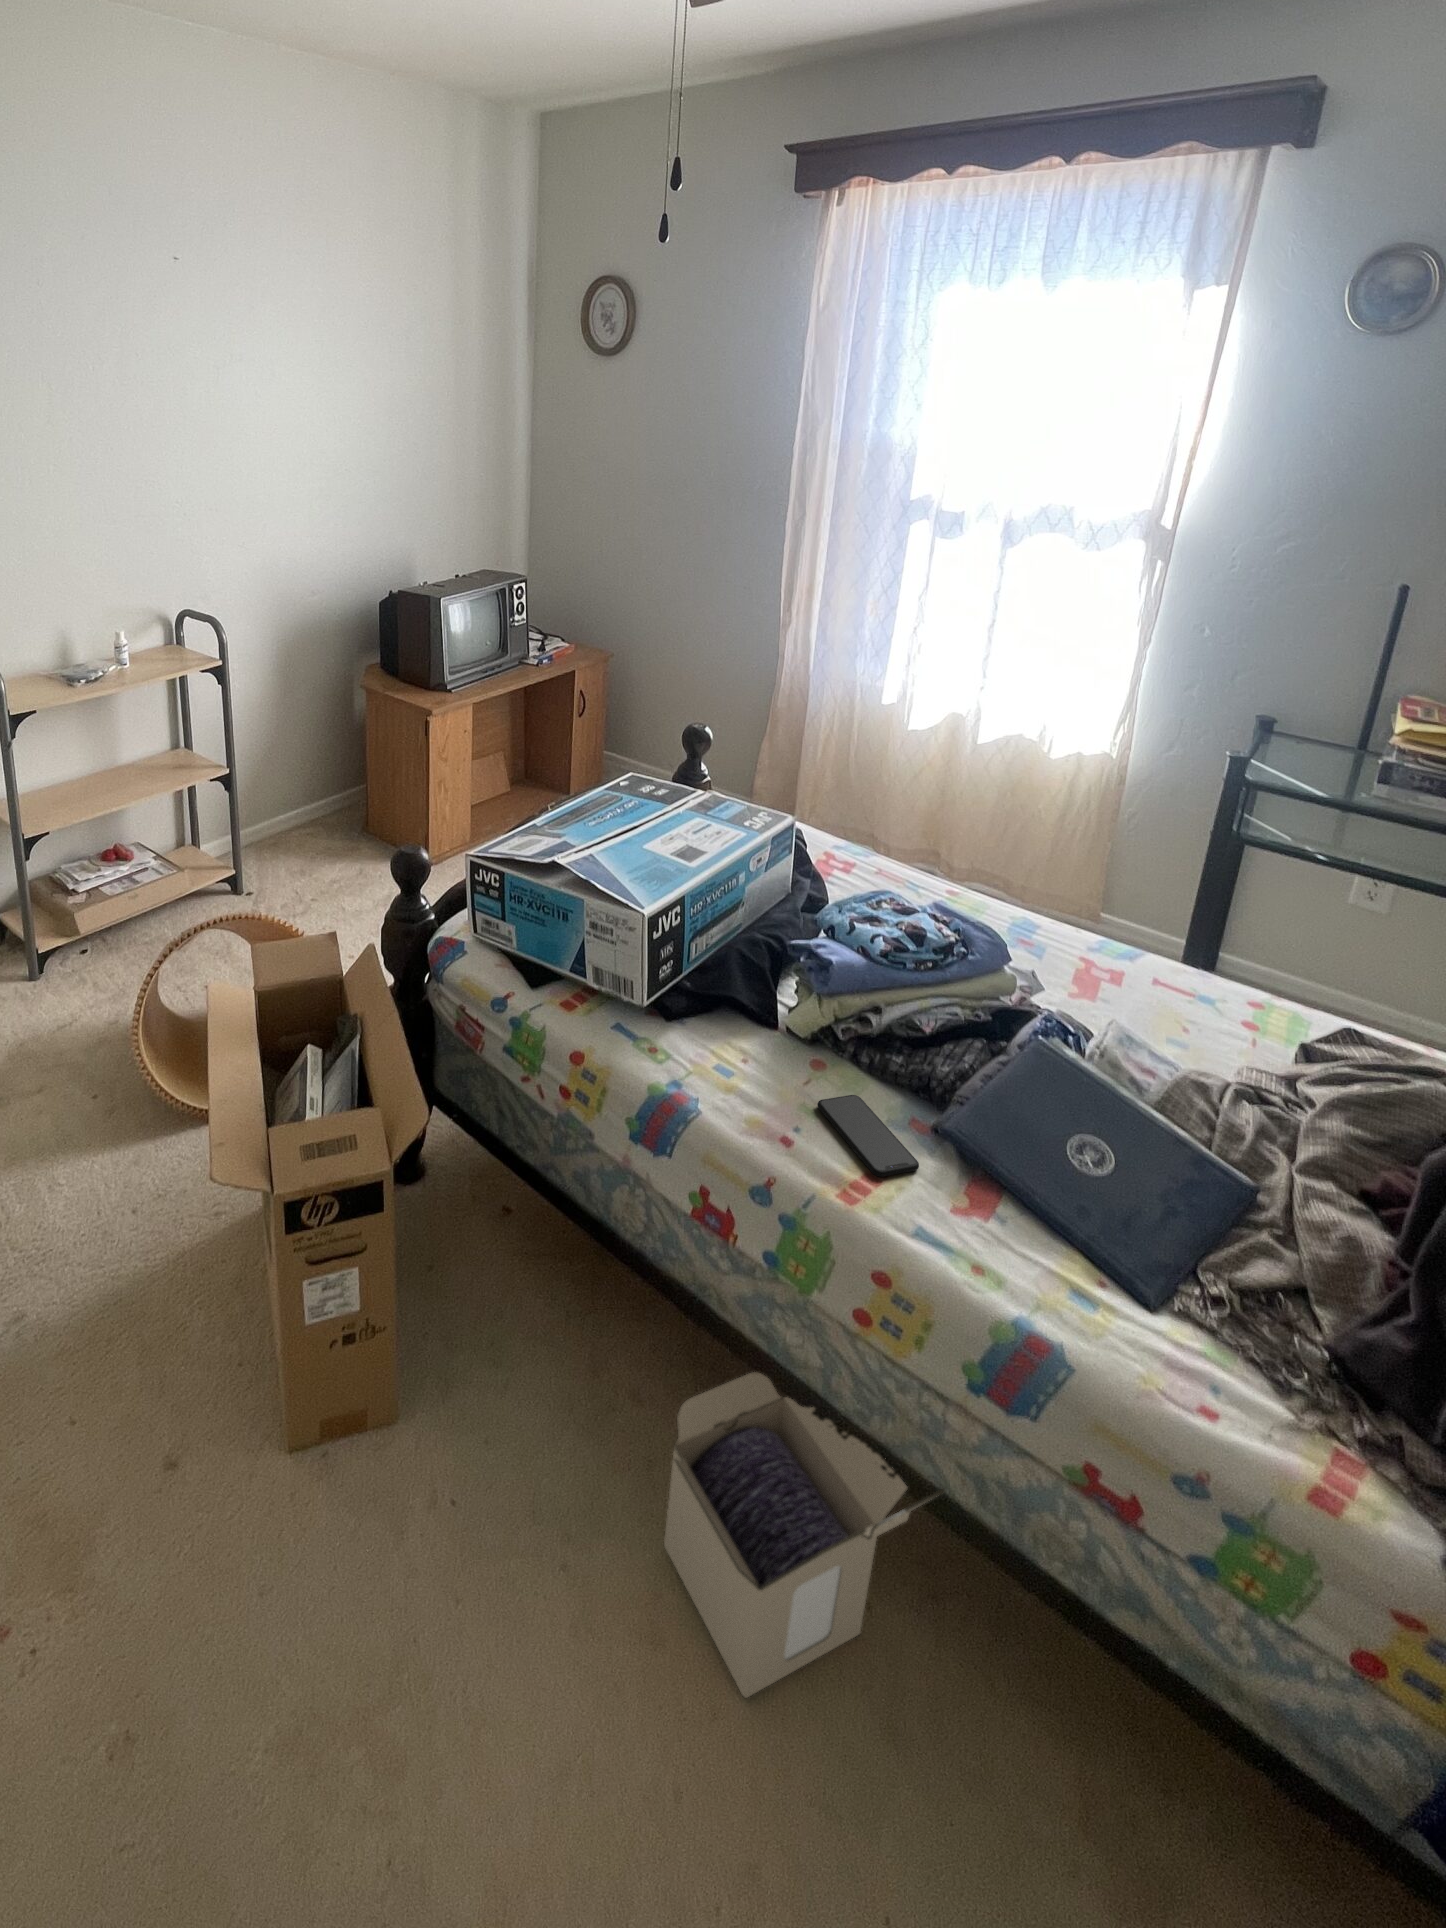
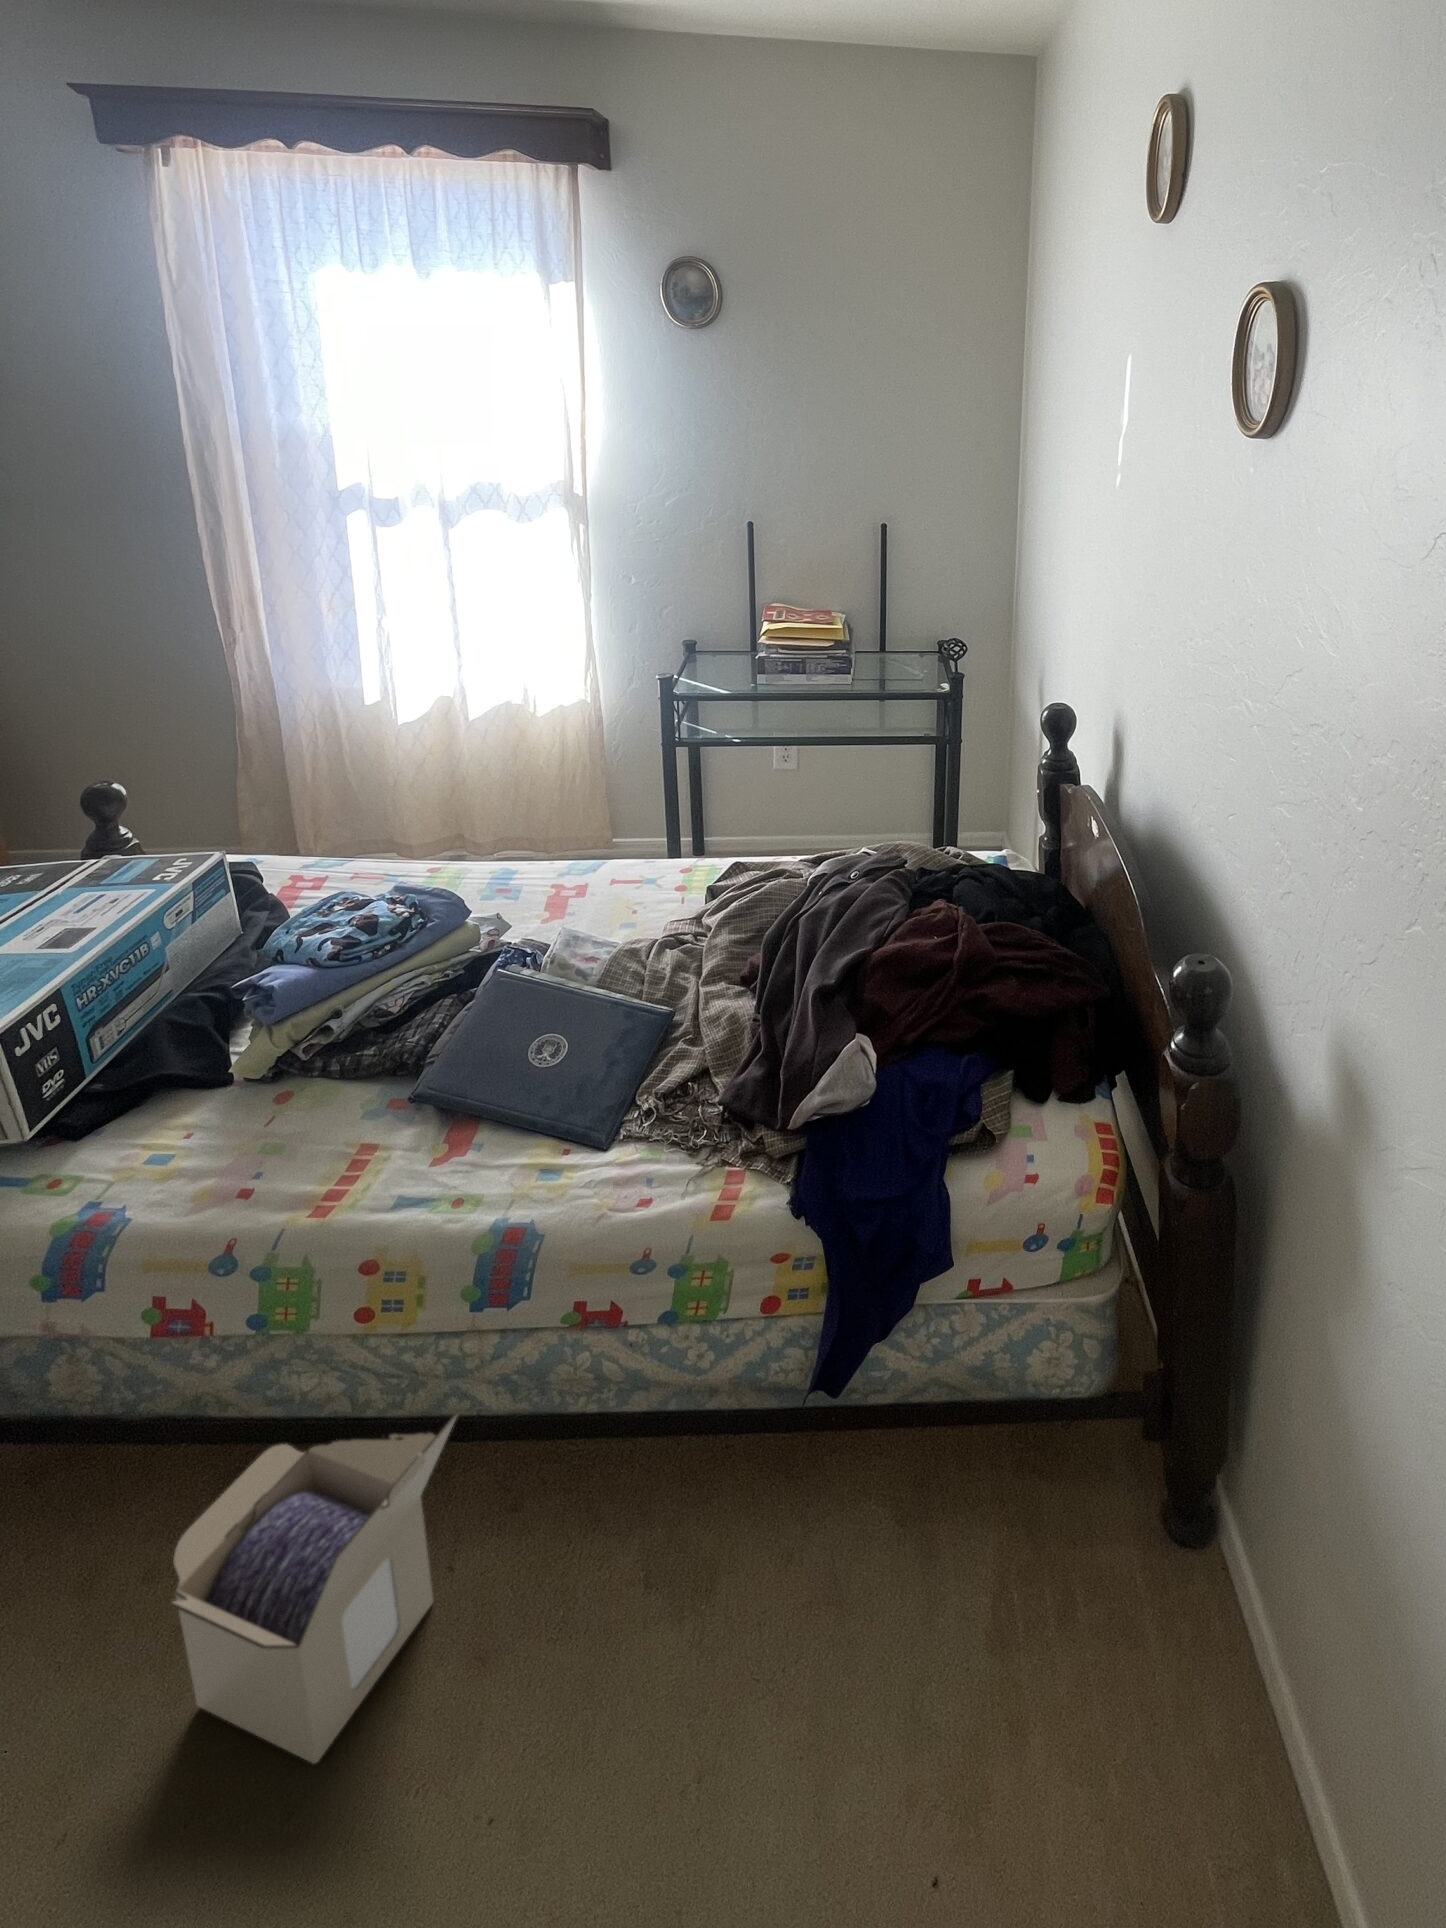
smartphone: present [817,1095,919,1177] -> none [283,1109,398,1175]

